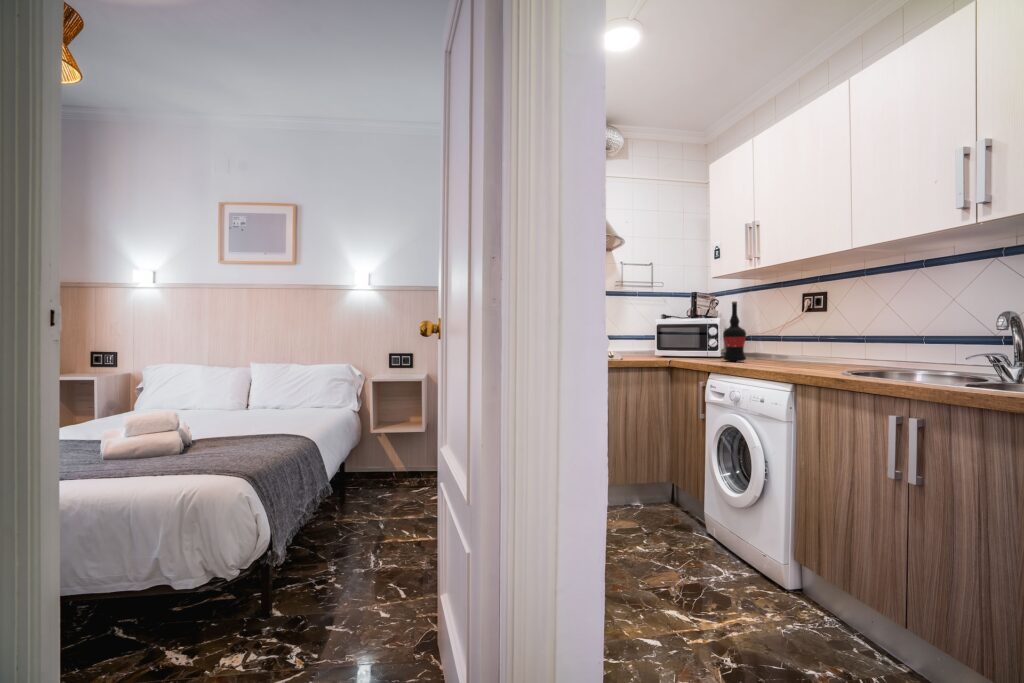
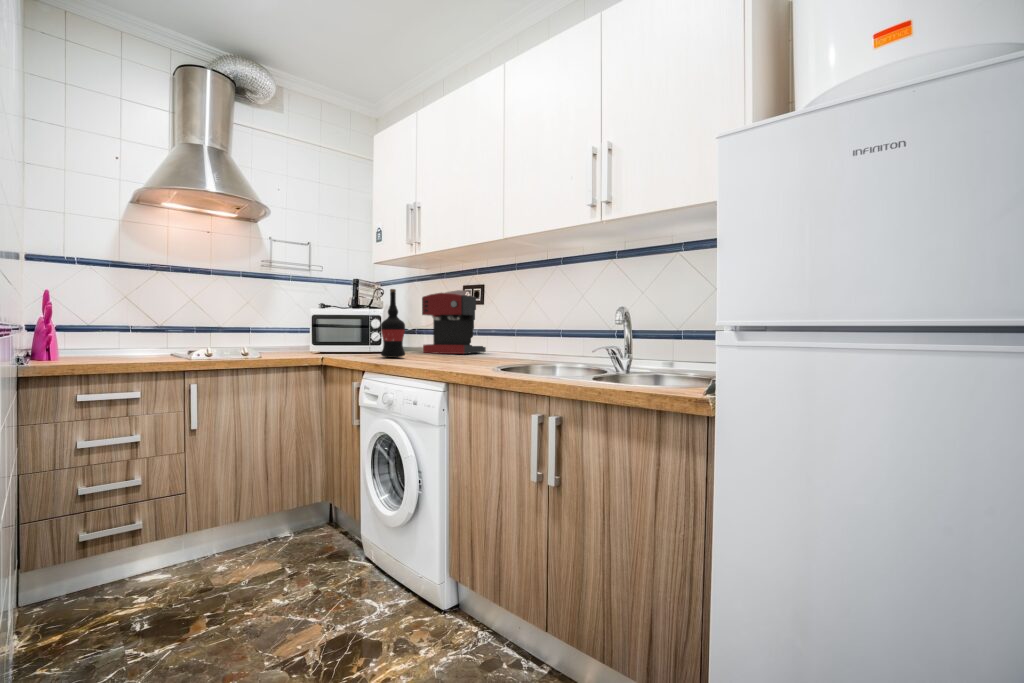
coffee maker: none [759,298,830,360] -> present [422,290,486,354]

